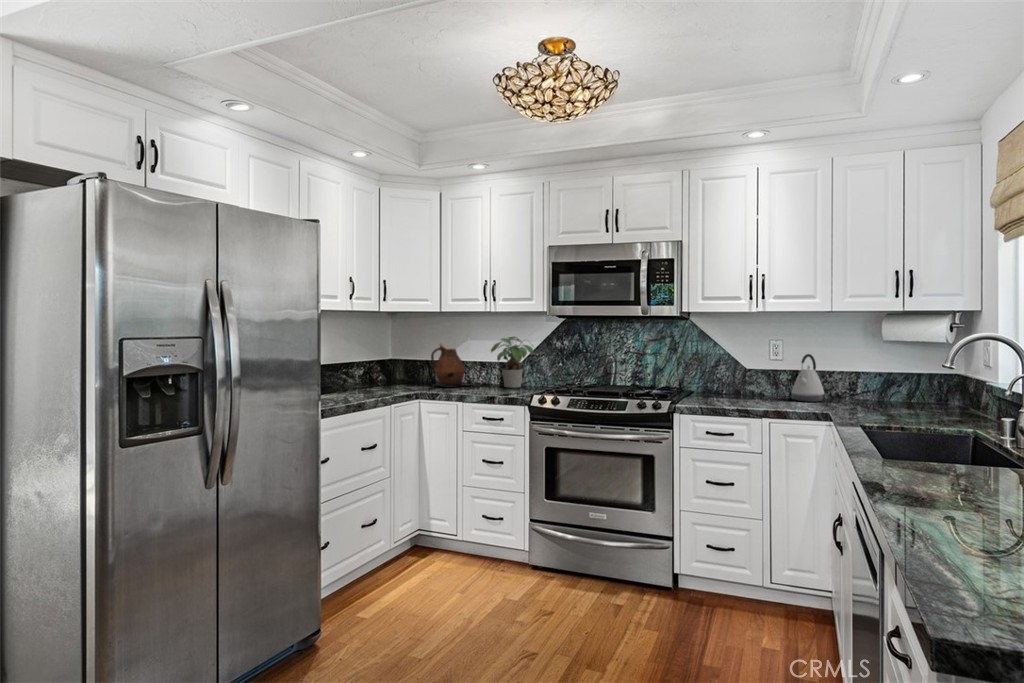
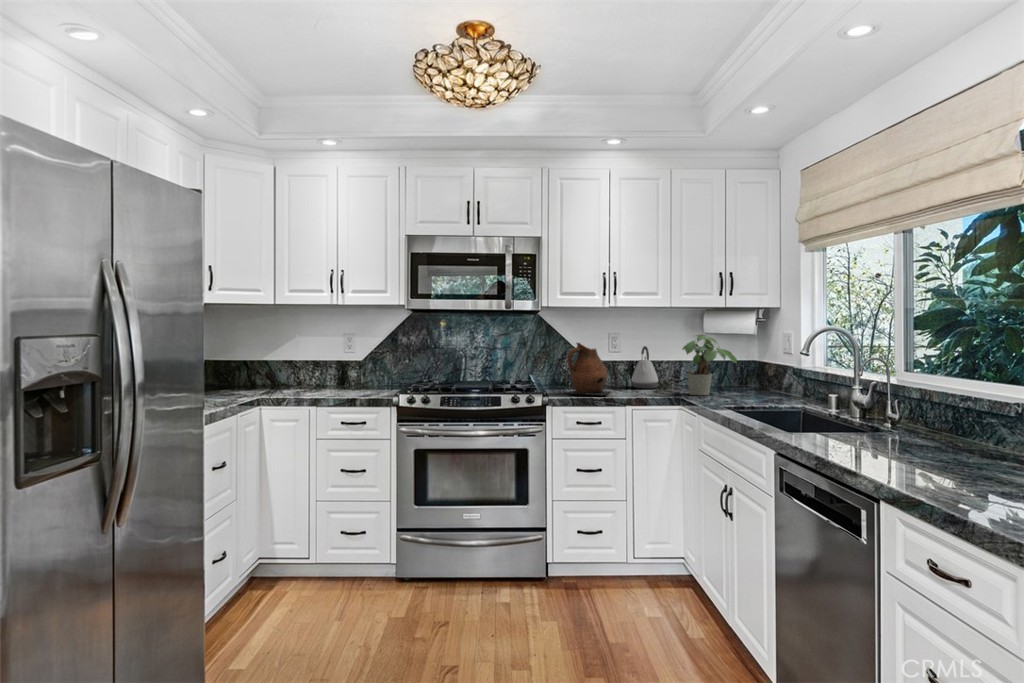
potted plant: present [491,337,534,388] -> present [683,335,737,395]
ceramic pitcher: present [431,344,470,387] -> present [567,343,610,396]

